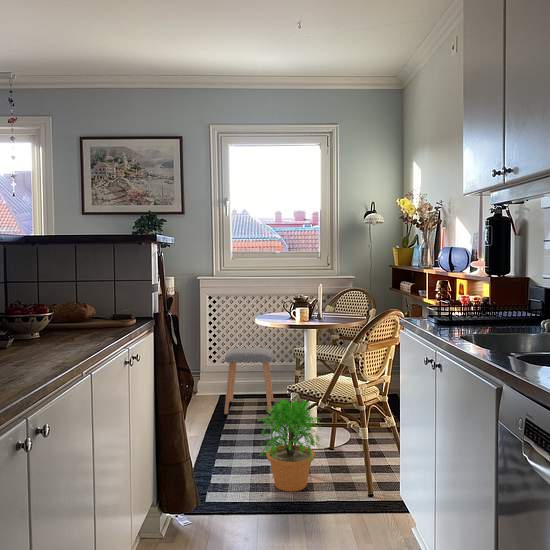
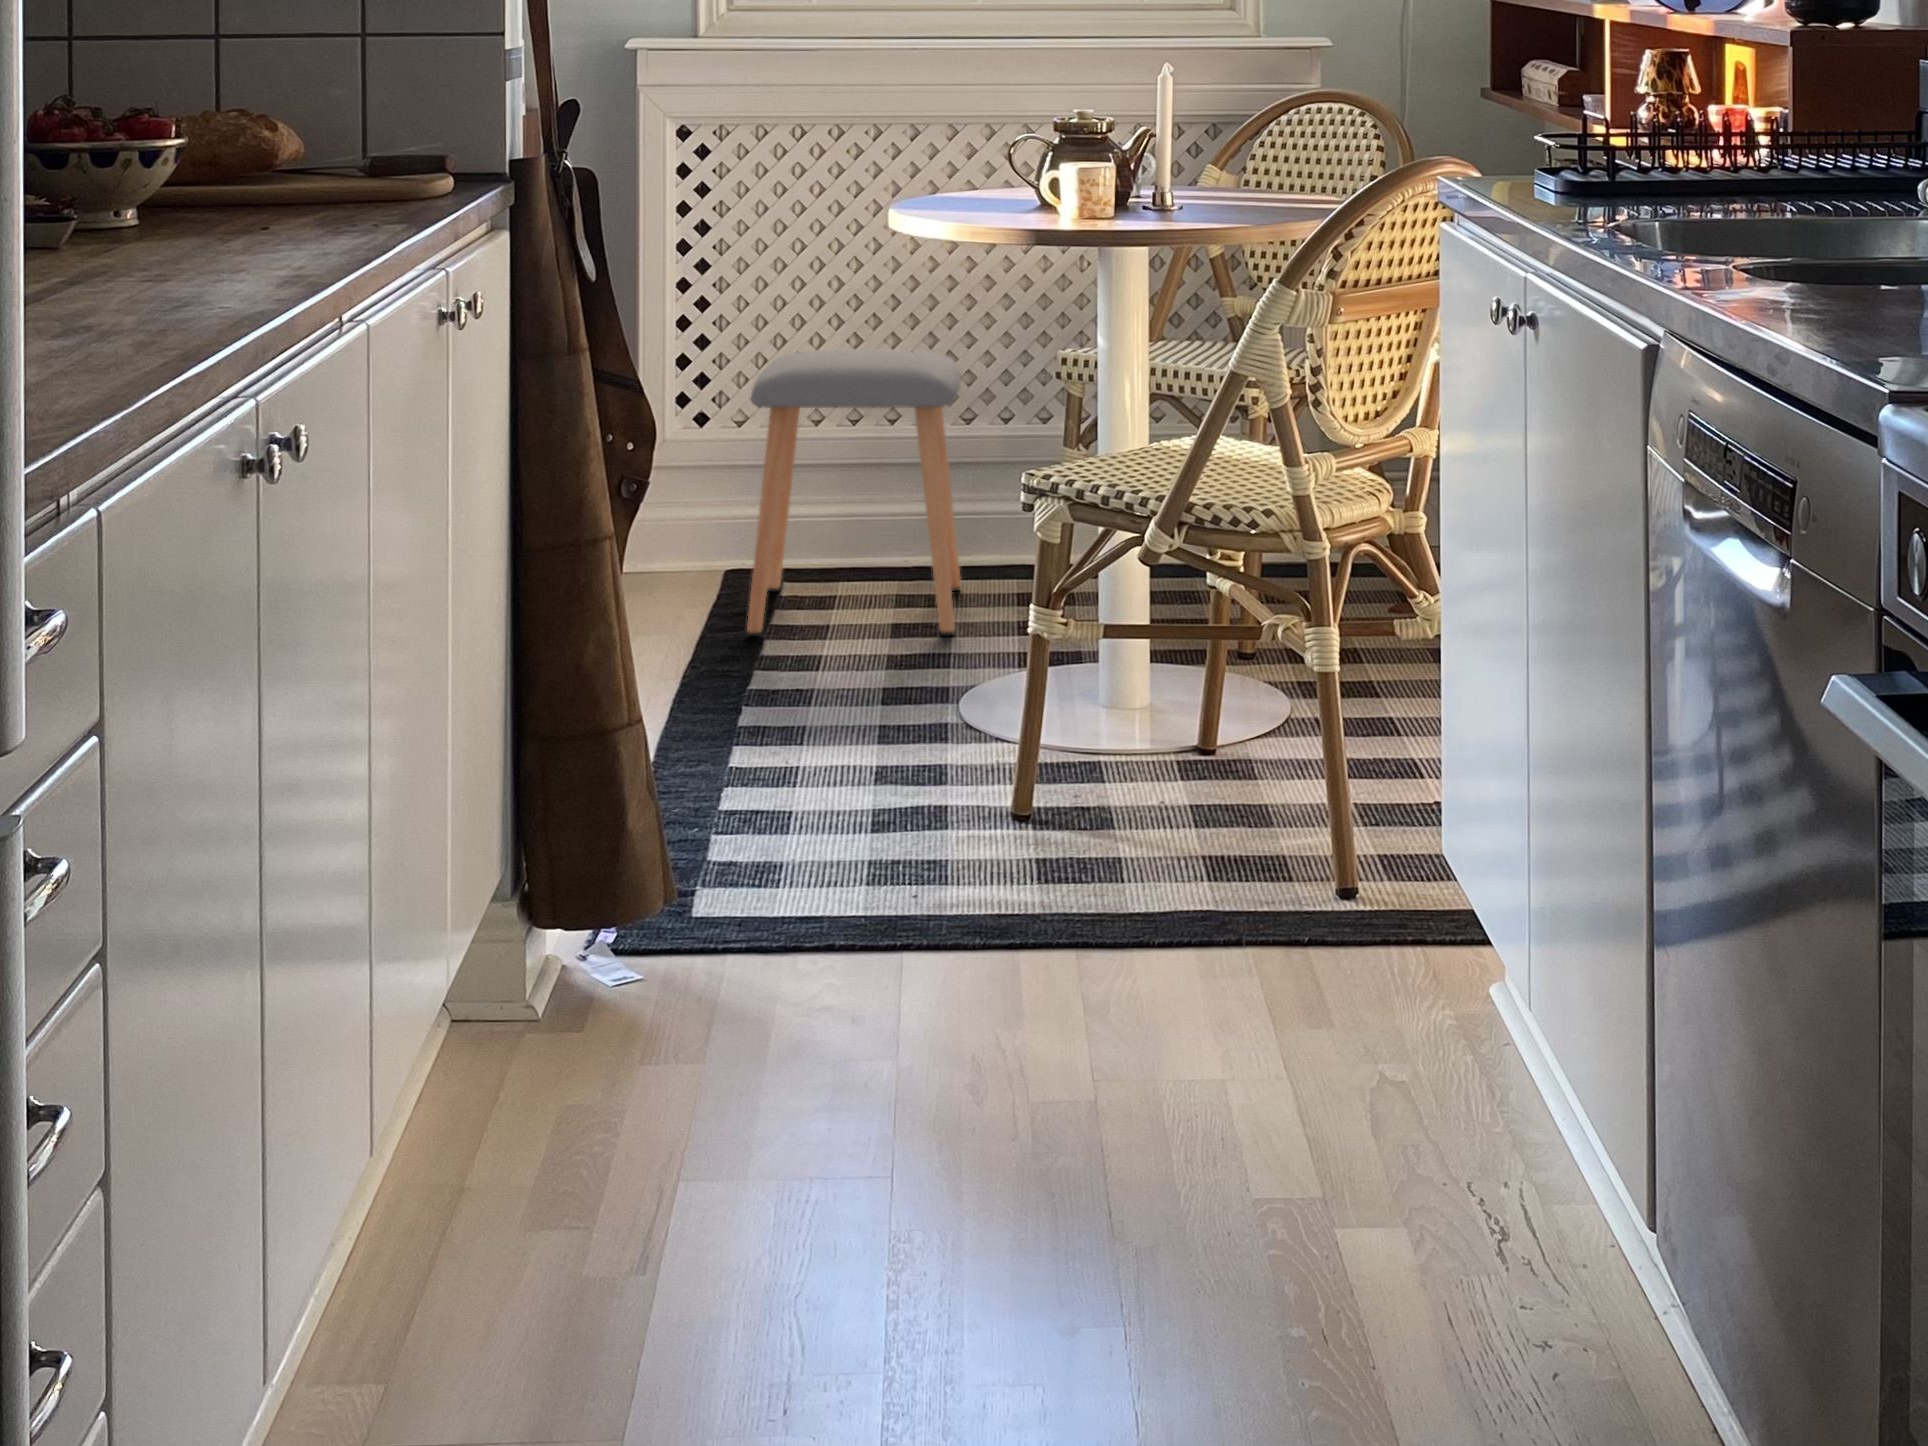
potted plant: present [259,399,320,491] -> none [893,511,1170,886]

